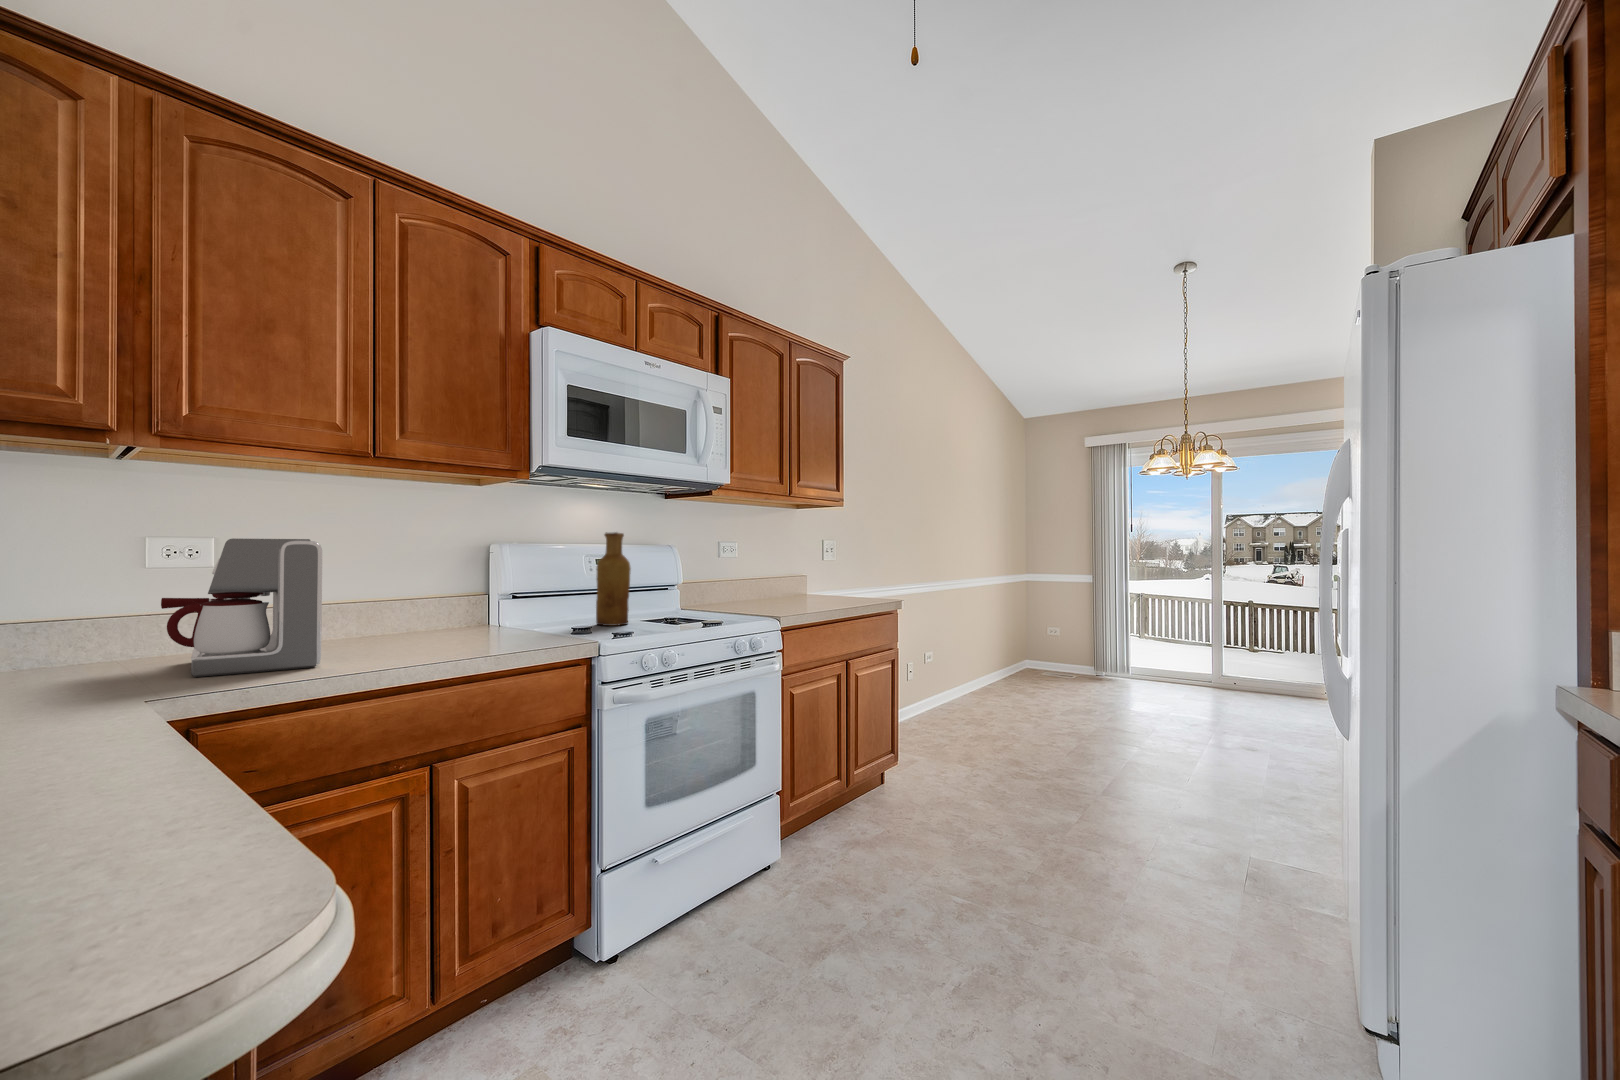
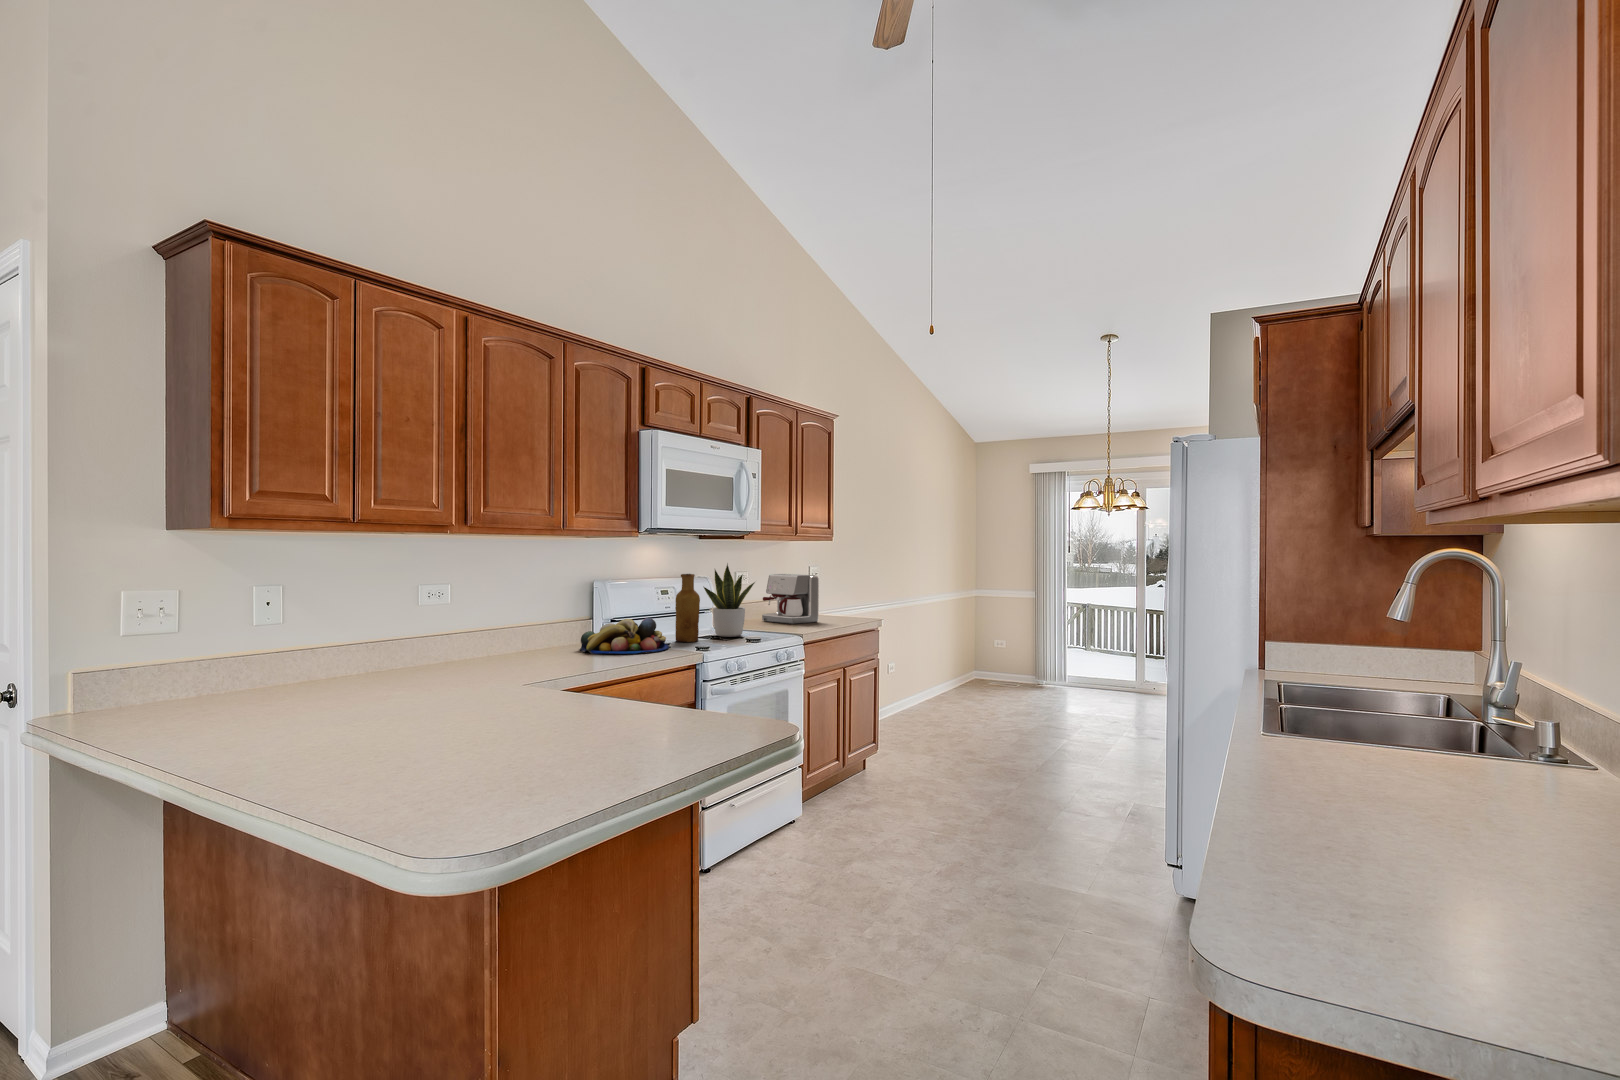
potted plant: none [645,520,720,619] -> present [704,564,755,637]
coffee maker: present [161,538,322,677] -> present [762,574,819,624]
fruit bowl: none [433,590,569,641] -> present [580,618,669,654]

